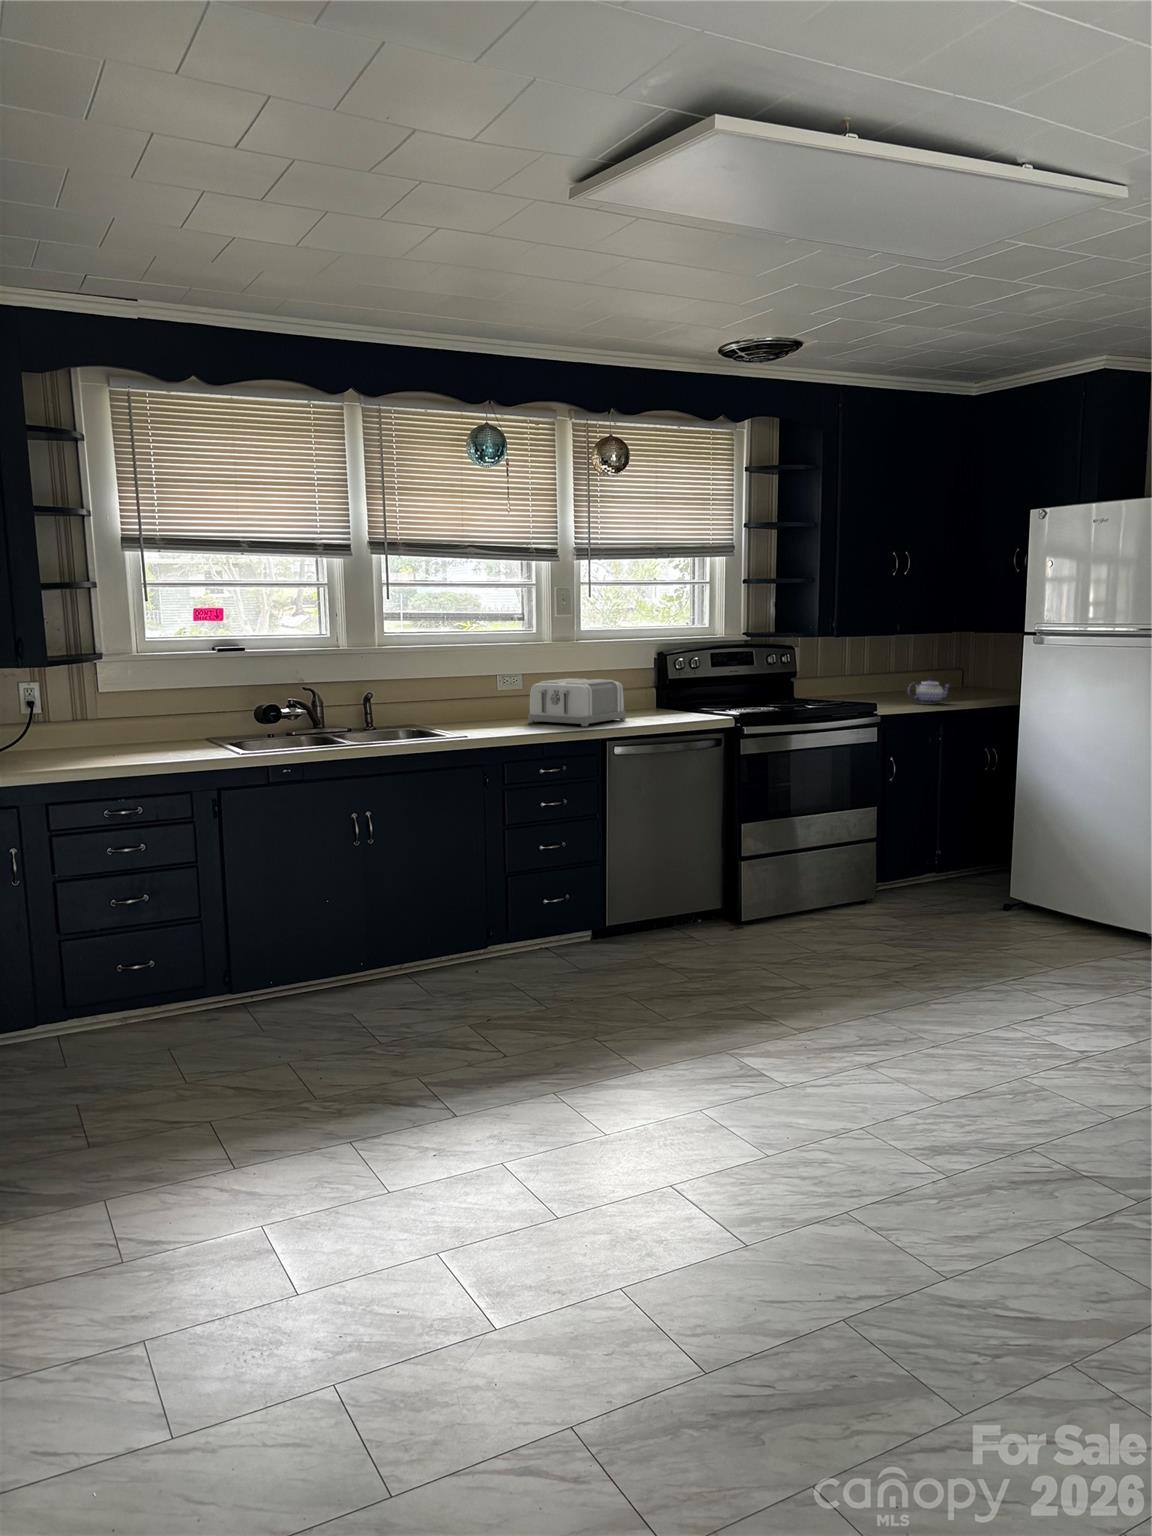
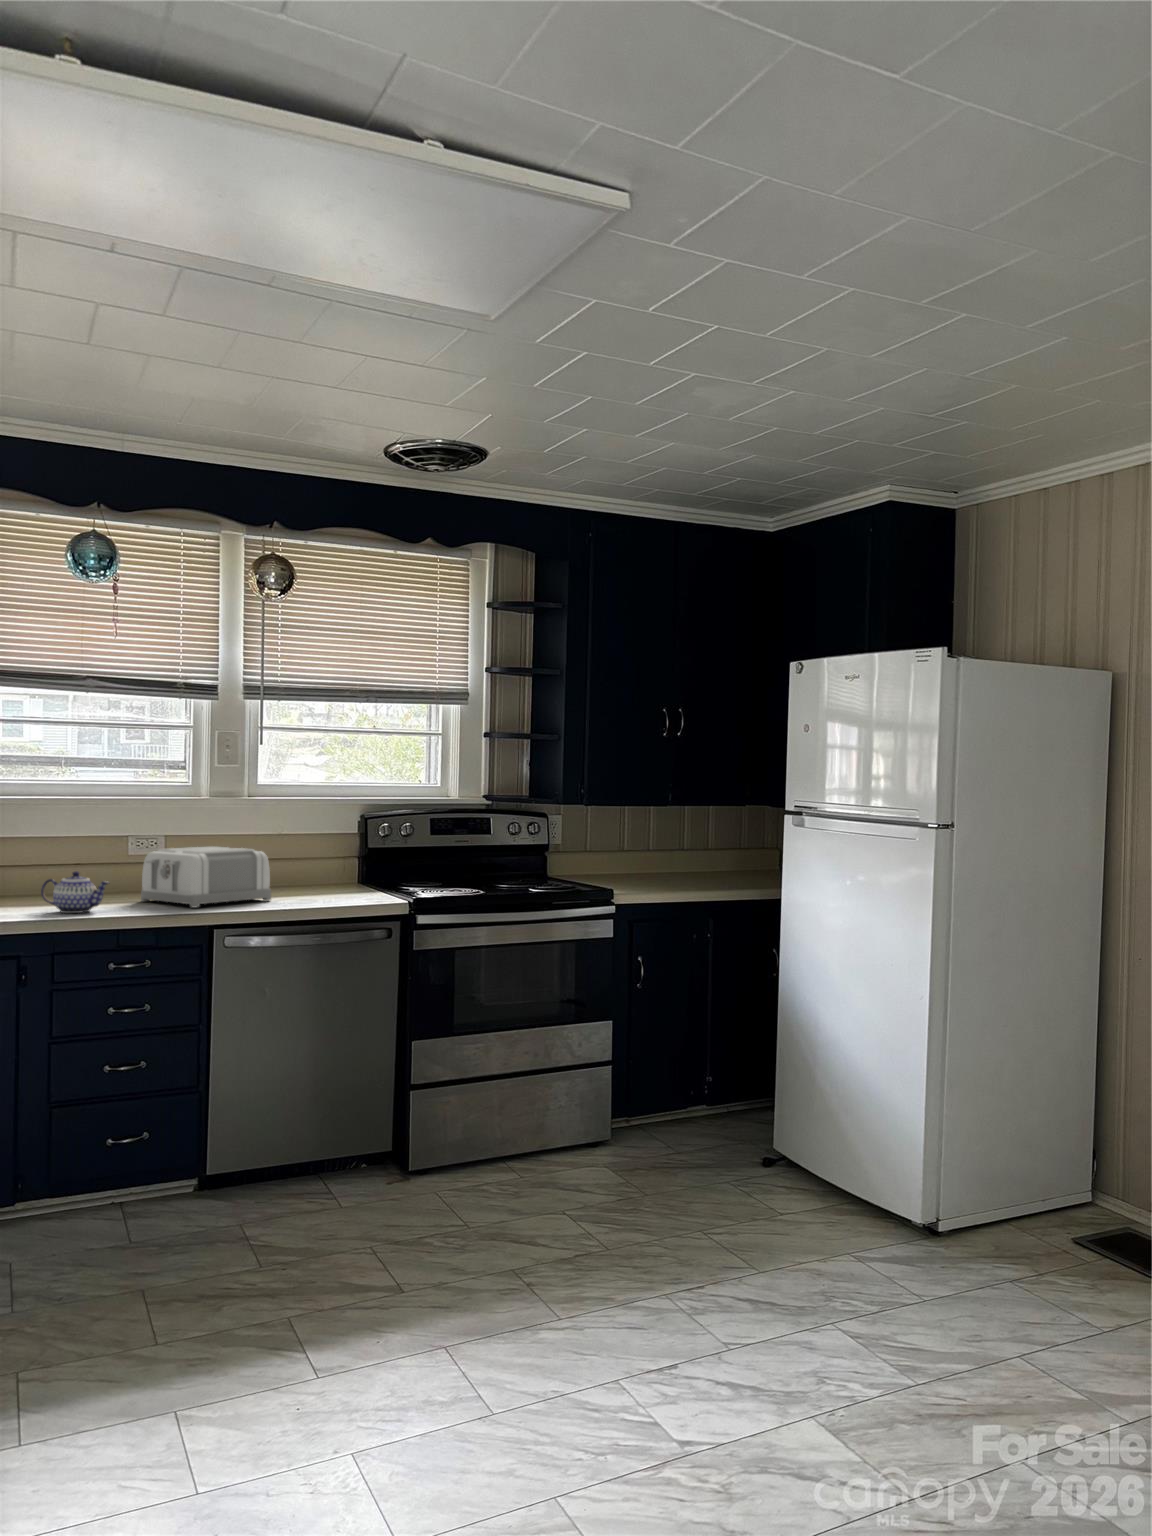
teapot: present [908,678,950,704] -> present [41,871,109,913]

